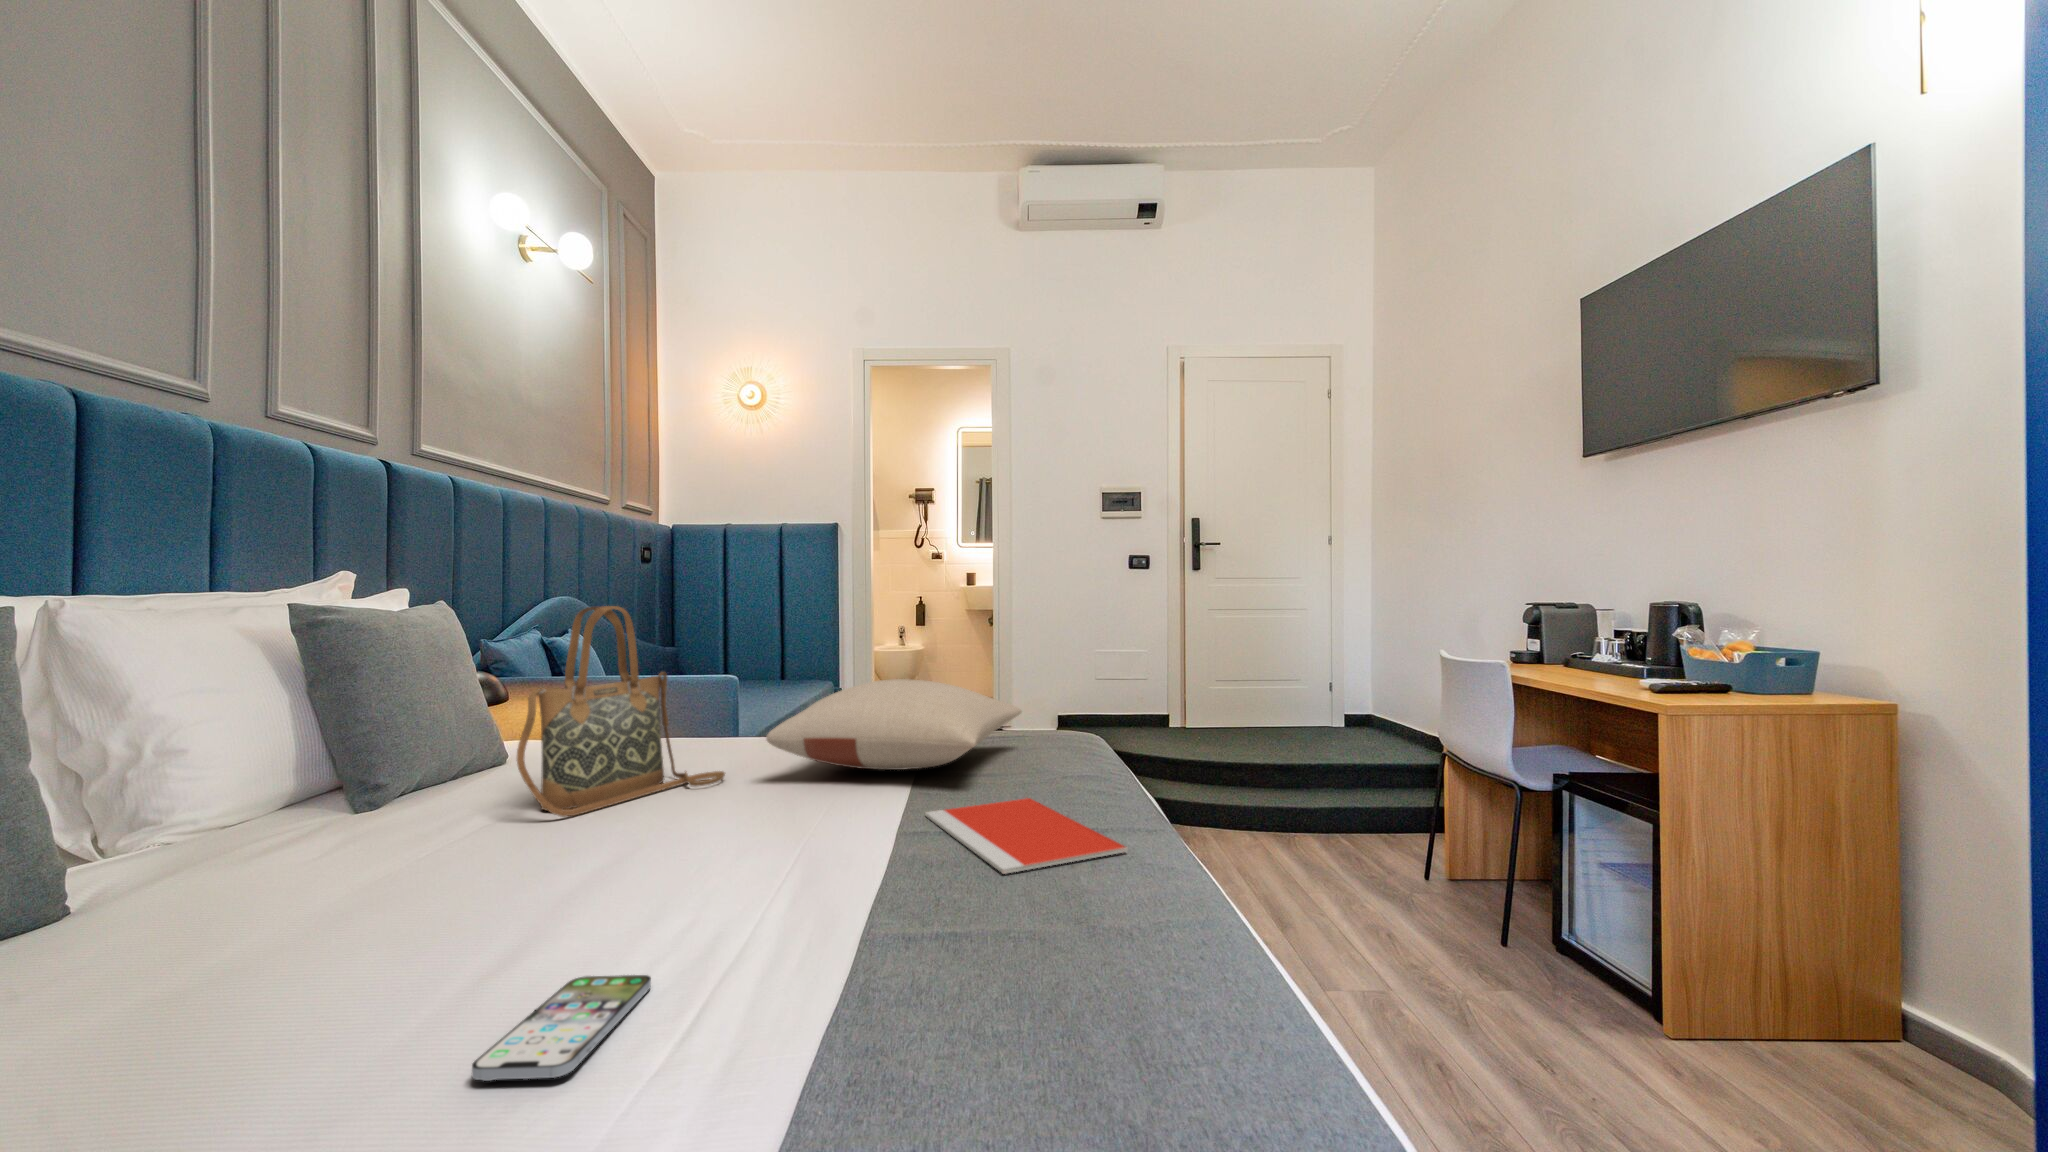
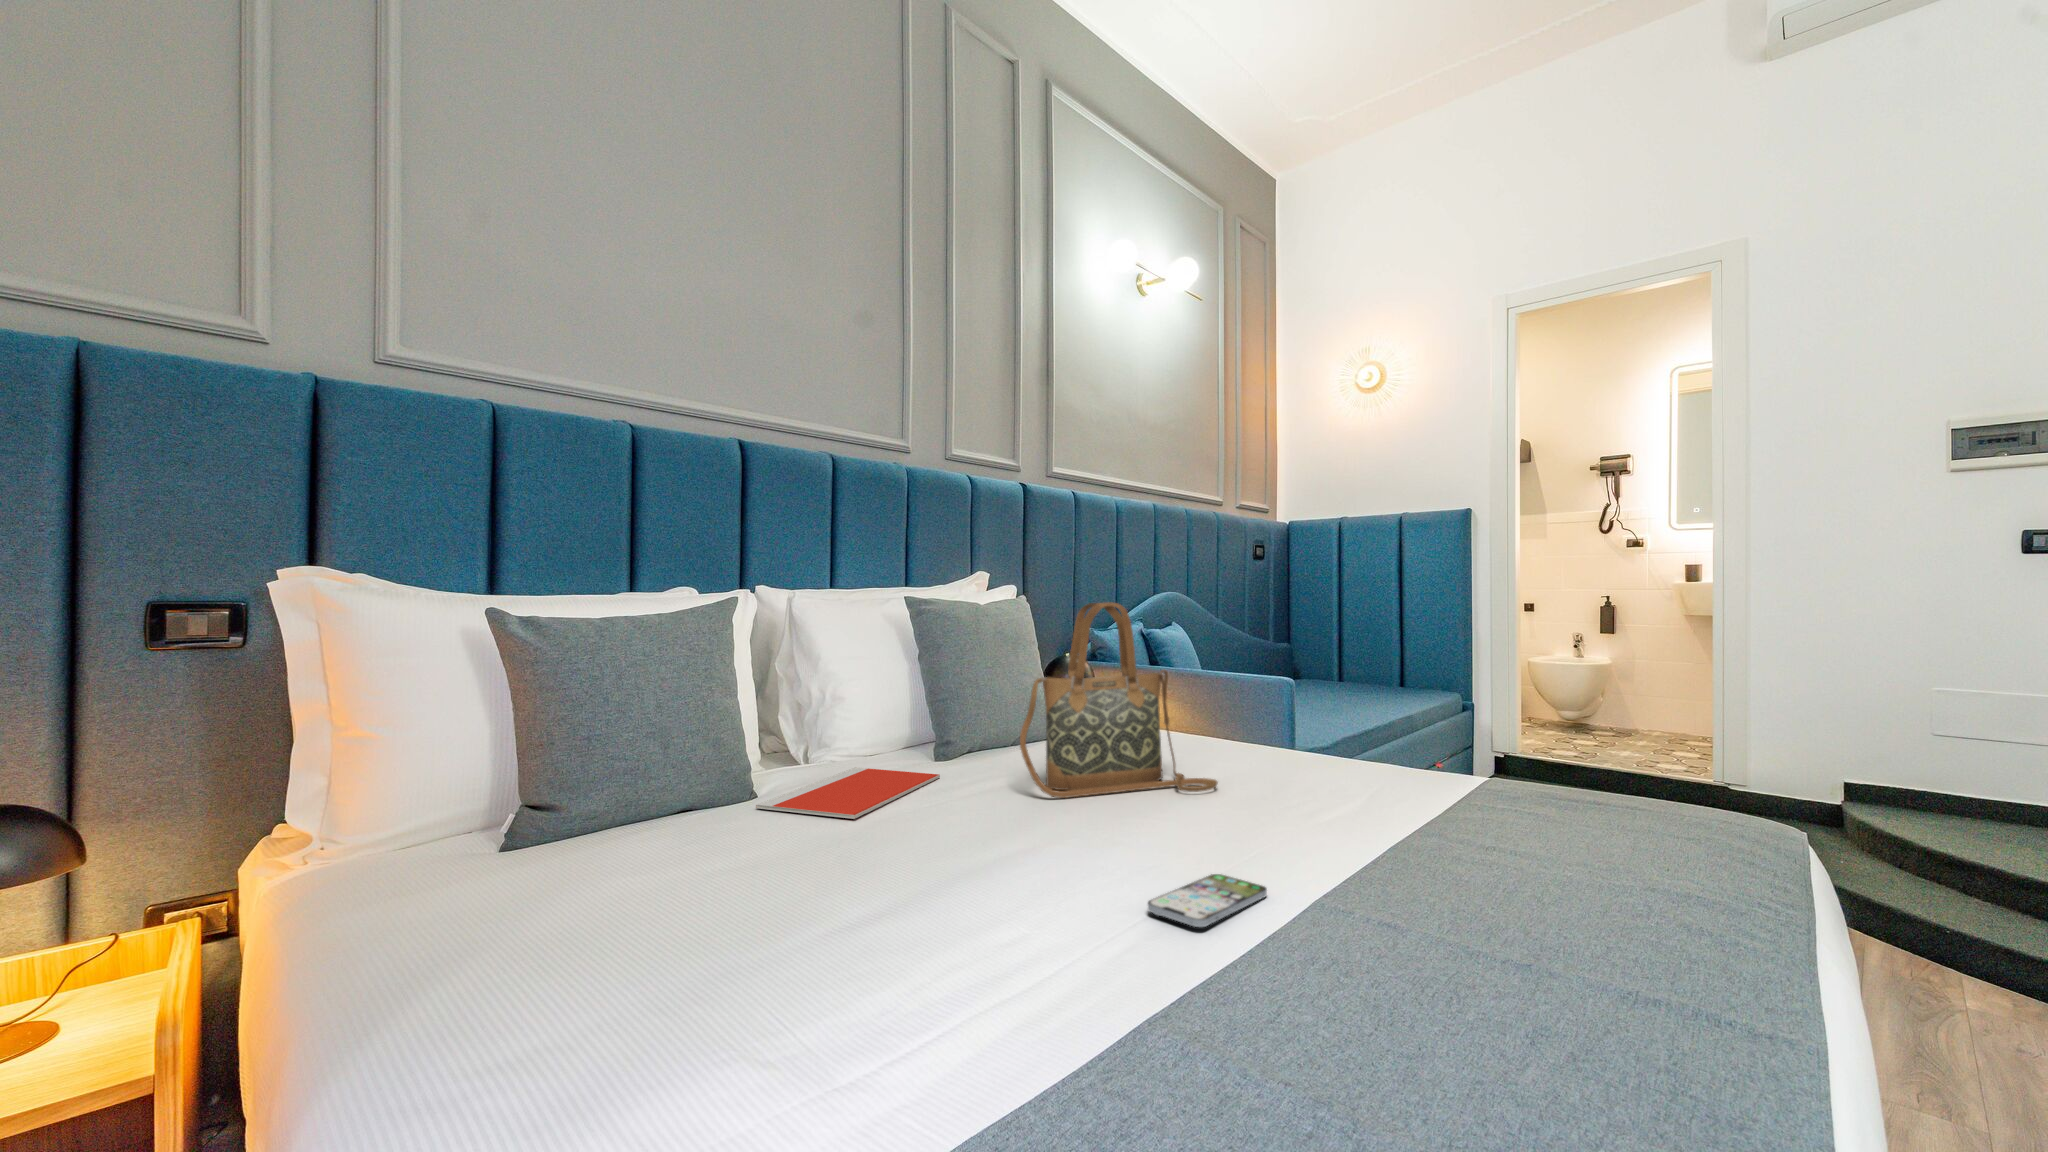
pillow: present [766,679,1022,770] -> none [1251,701,1639,822]
notebook: present [925,798,1128,874] -> present [756,767,940,819]
smartphone: present [472,975,651,1081] -> present [1148,874,1267,927]

